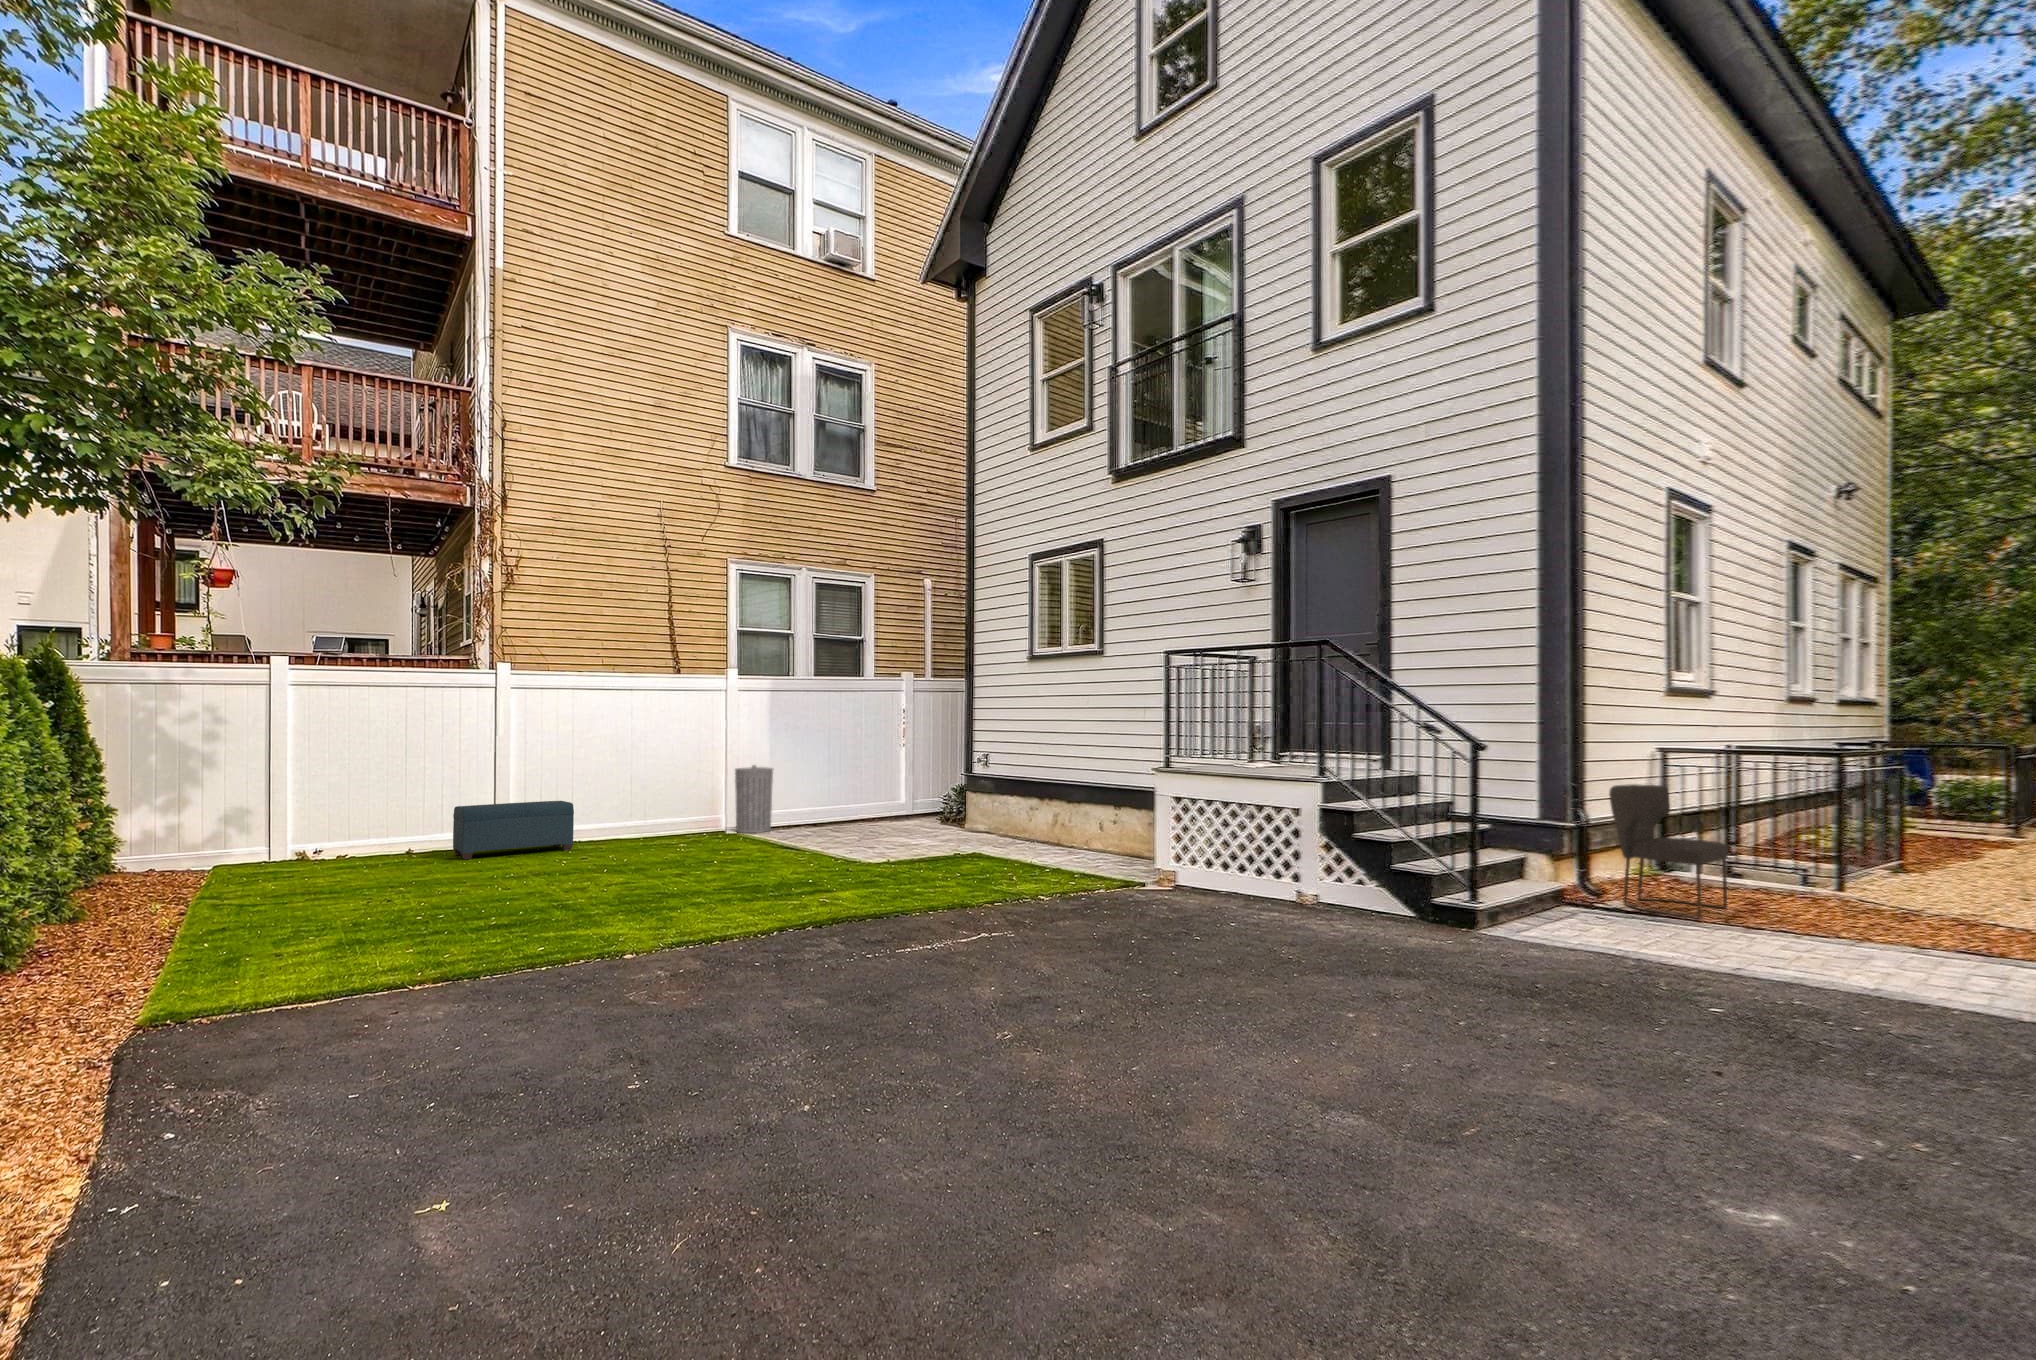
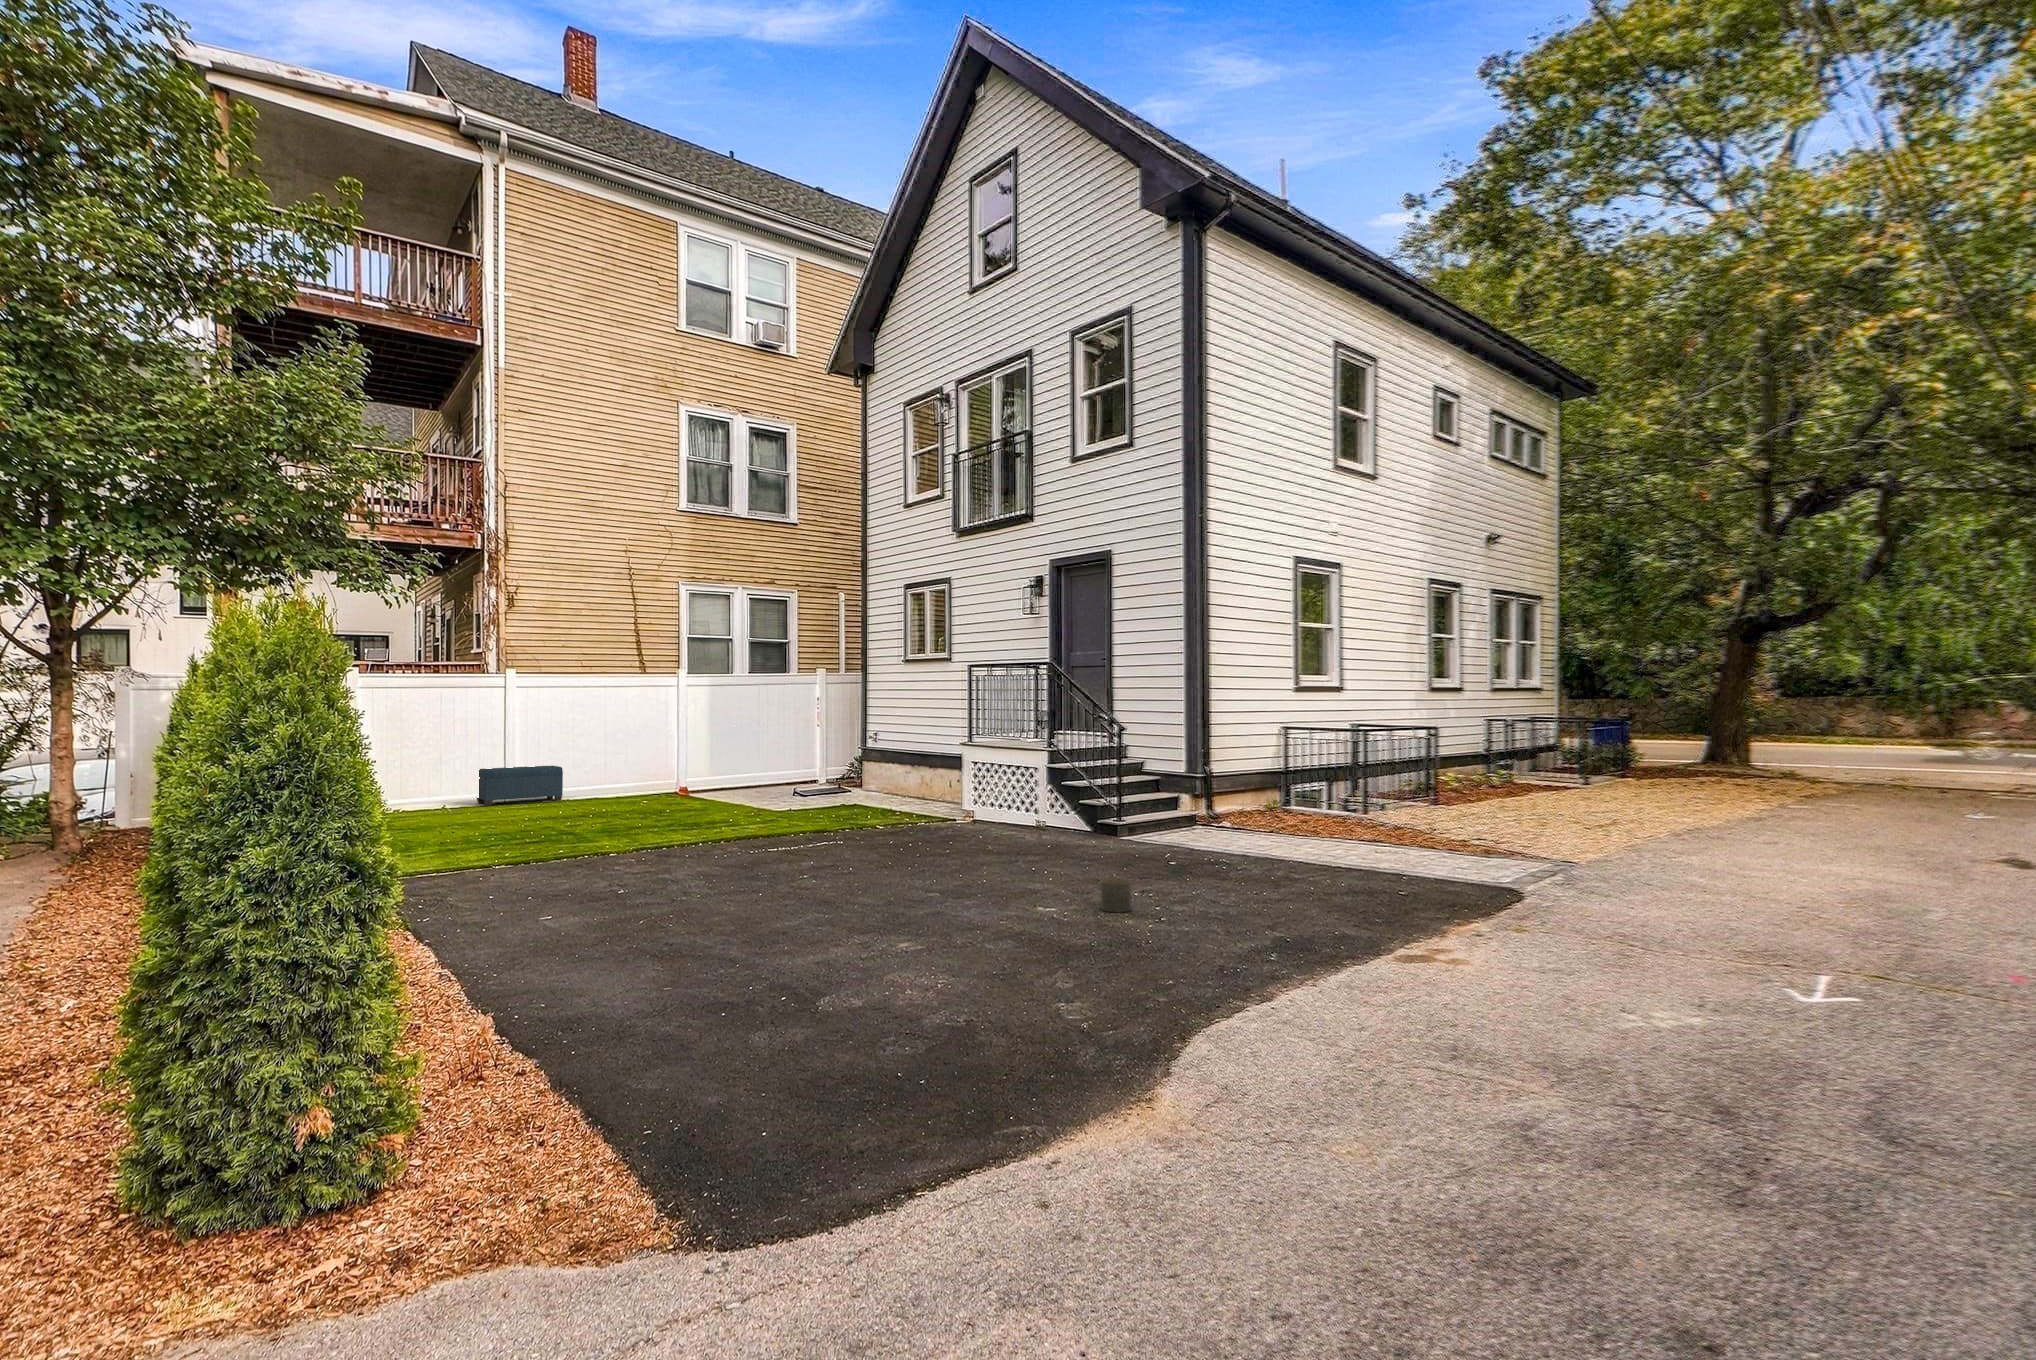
trash can: present [735,765,773,833] -> none [681,740,710,791]
chair: present [1609,784,1728,919] -> none [1226,753,1292,833]
planter: none [1803,1106,1905,1212] -> present [1100,878,1132,913]

